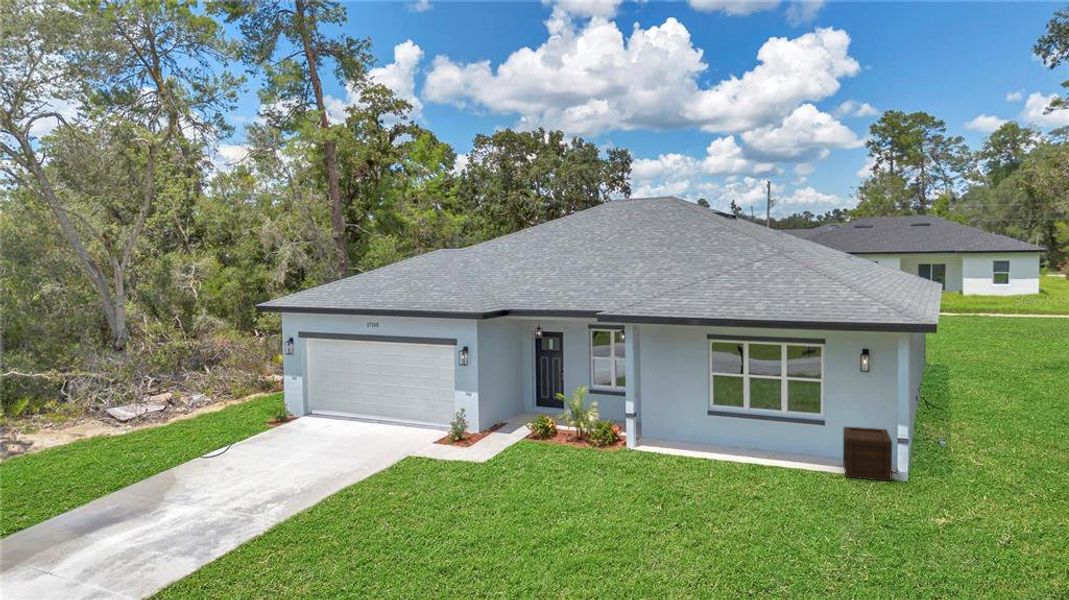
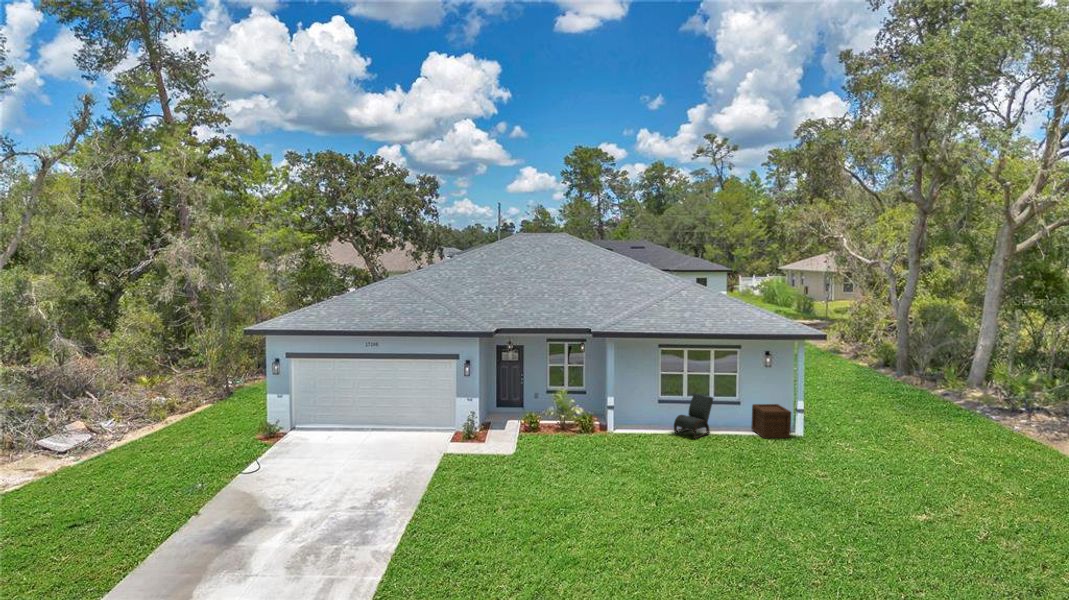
lounge chair: none [718,404,779,469] -> present [674,393,713,439]

